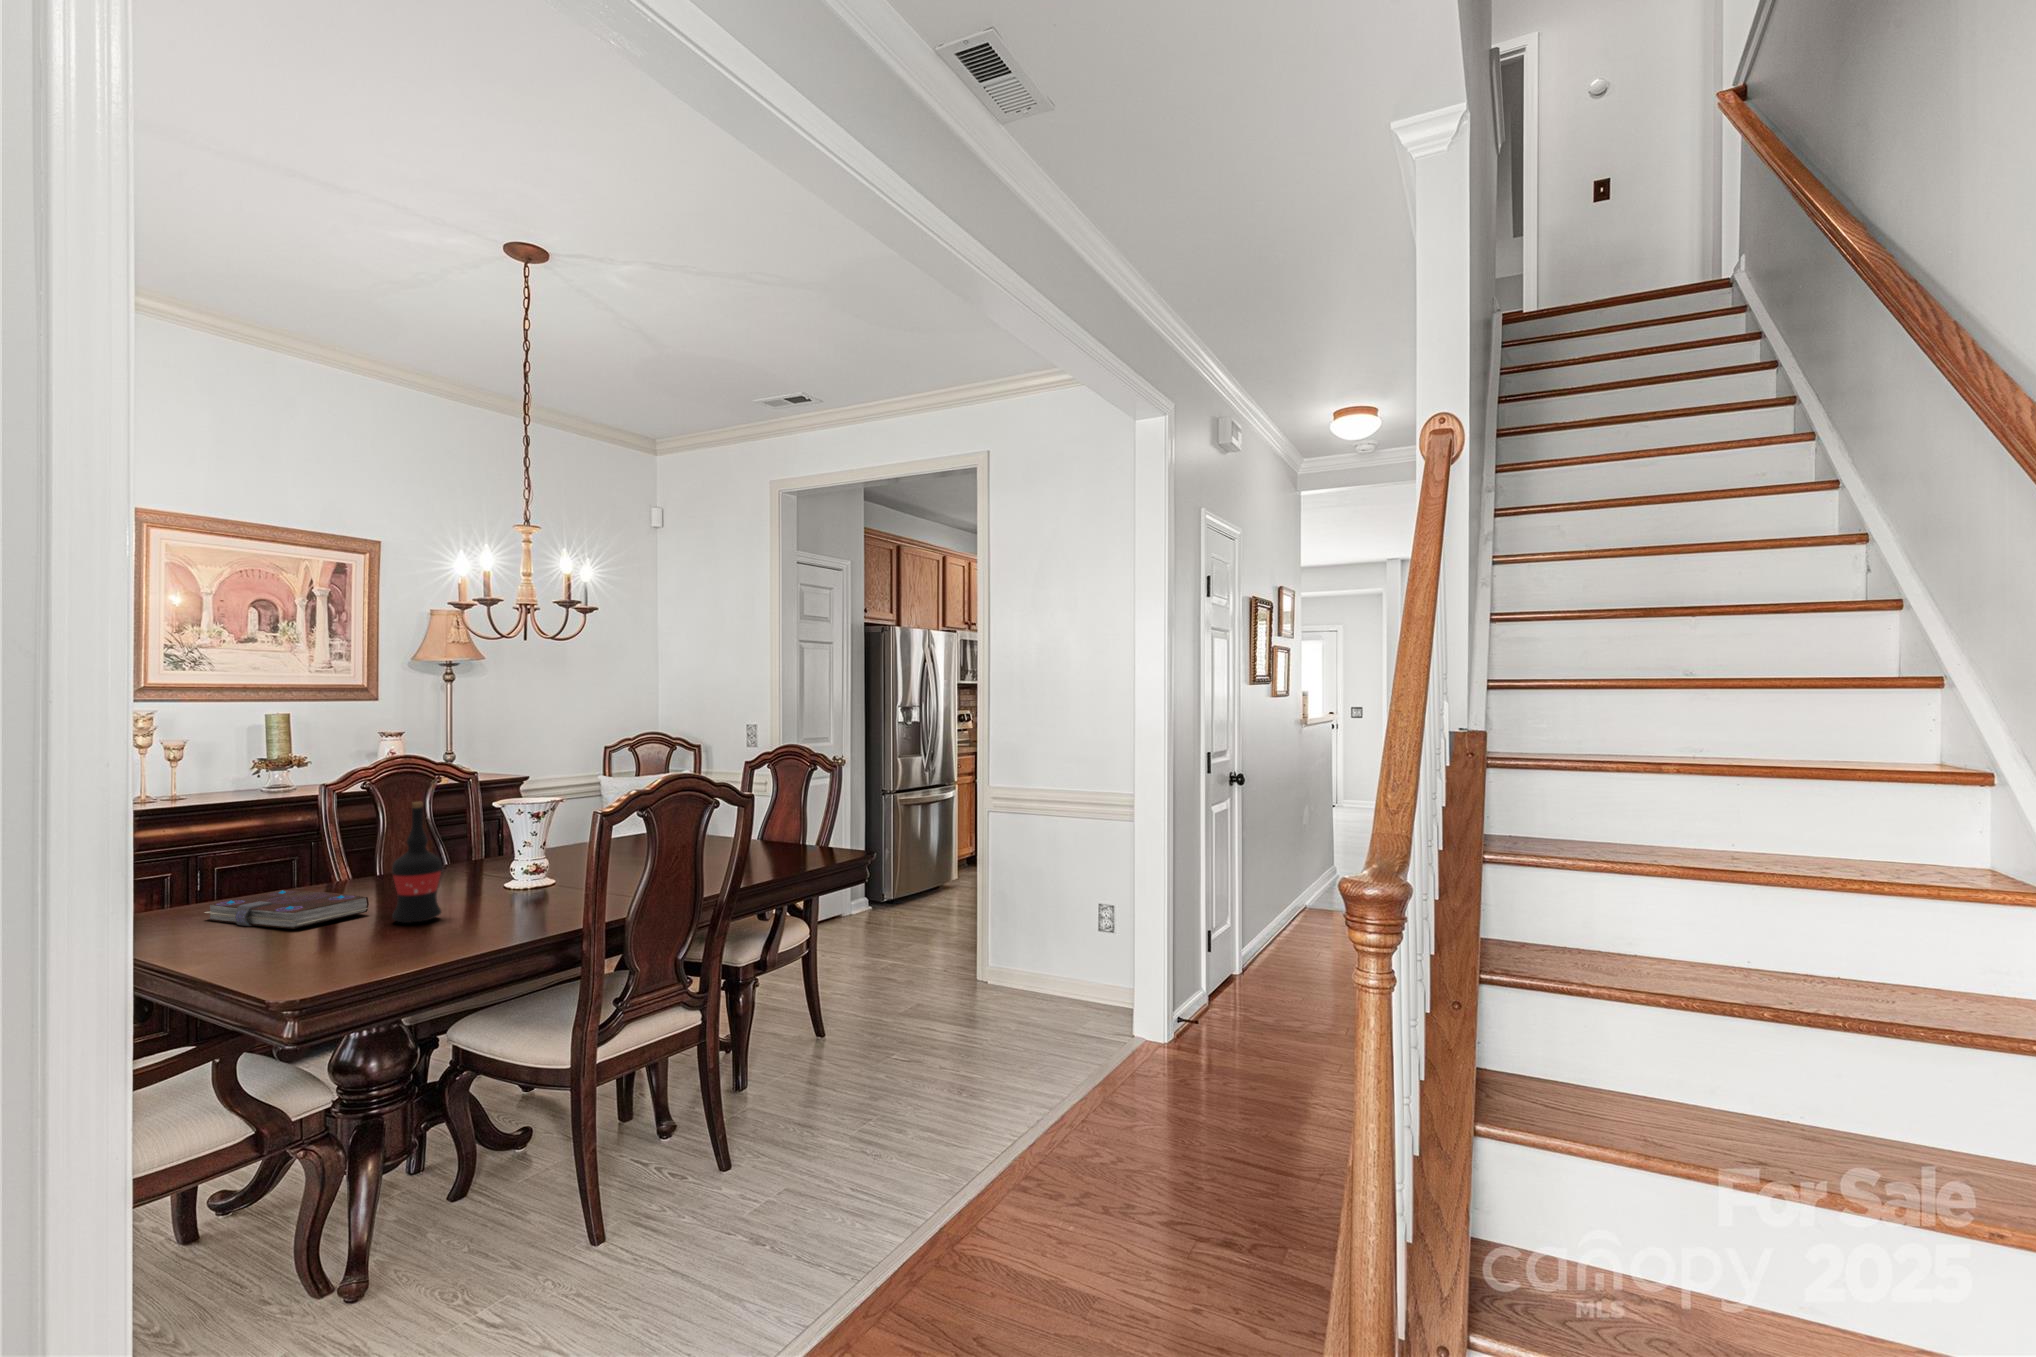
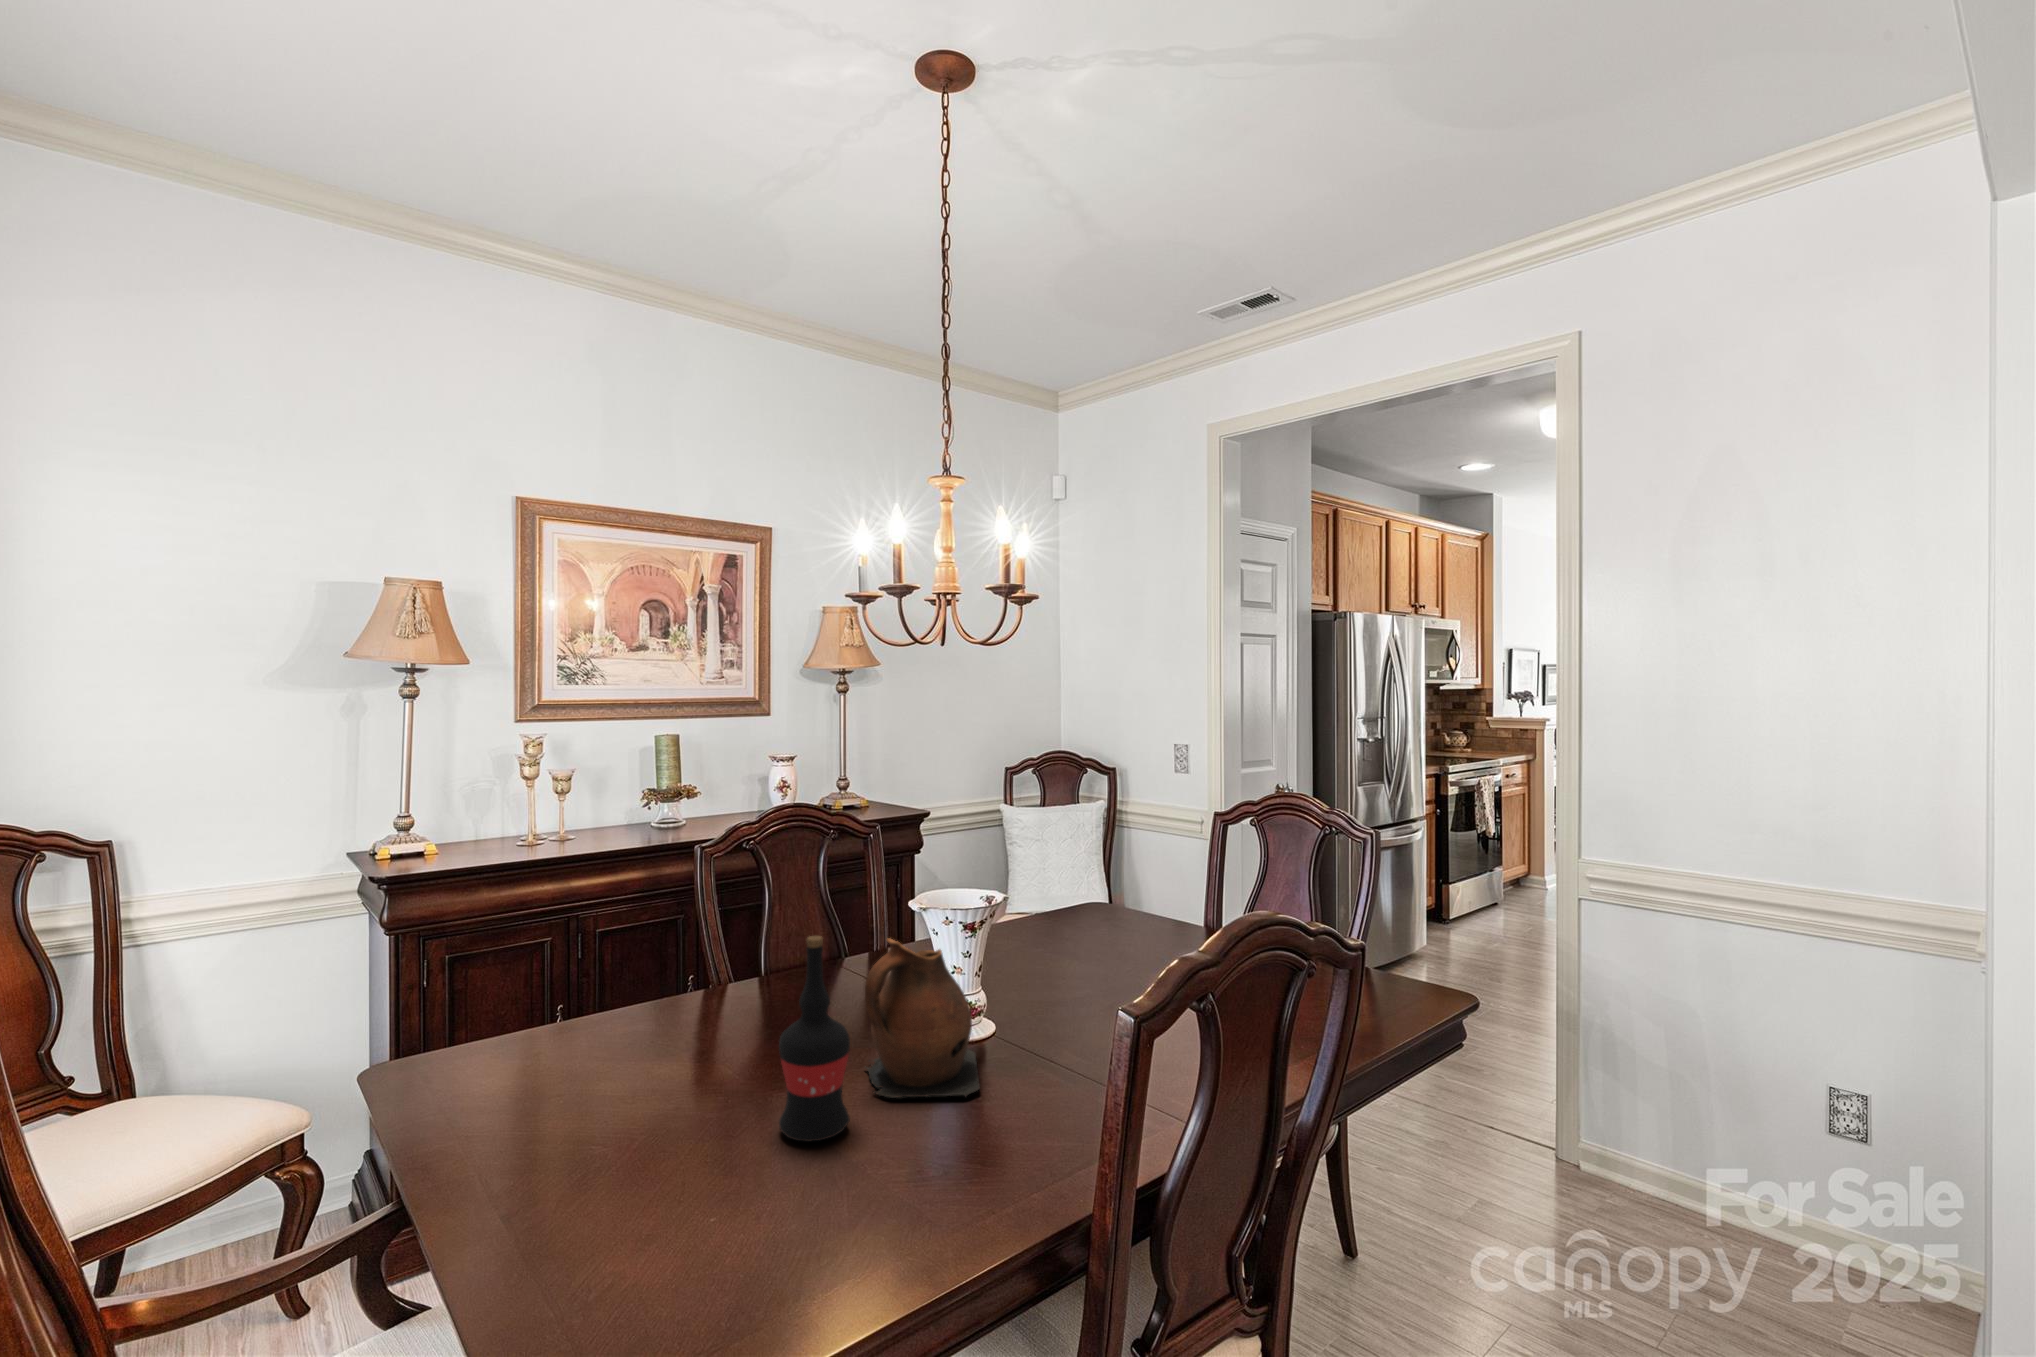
ceramic pitcher: none [454,813,536,907] -> present [865,938,980,1098]
book: present [205,890,369,929] -> none [540,1028,749,1138]

